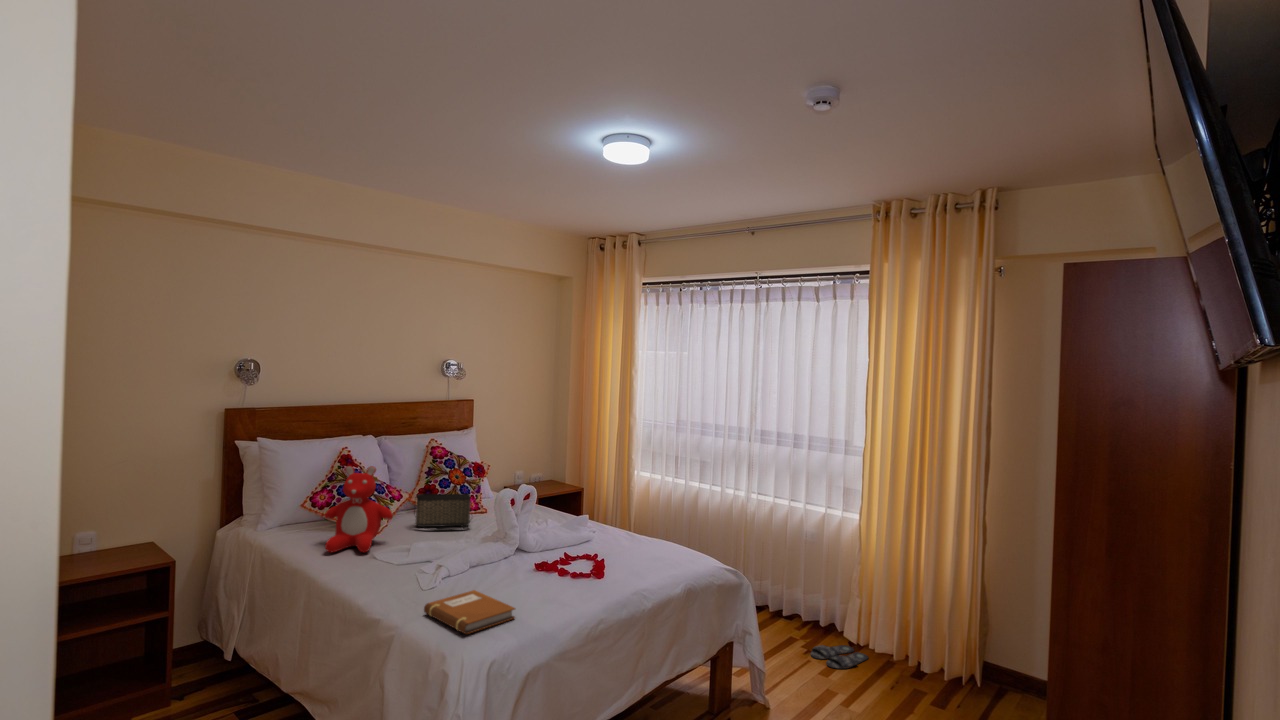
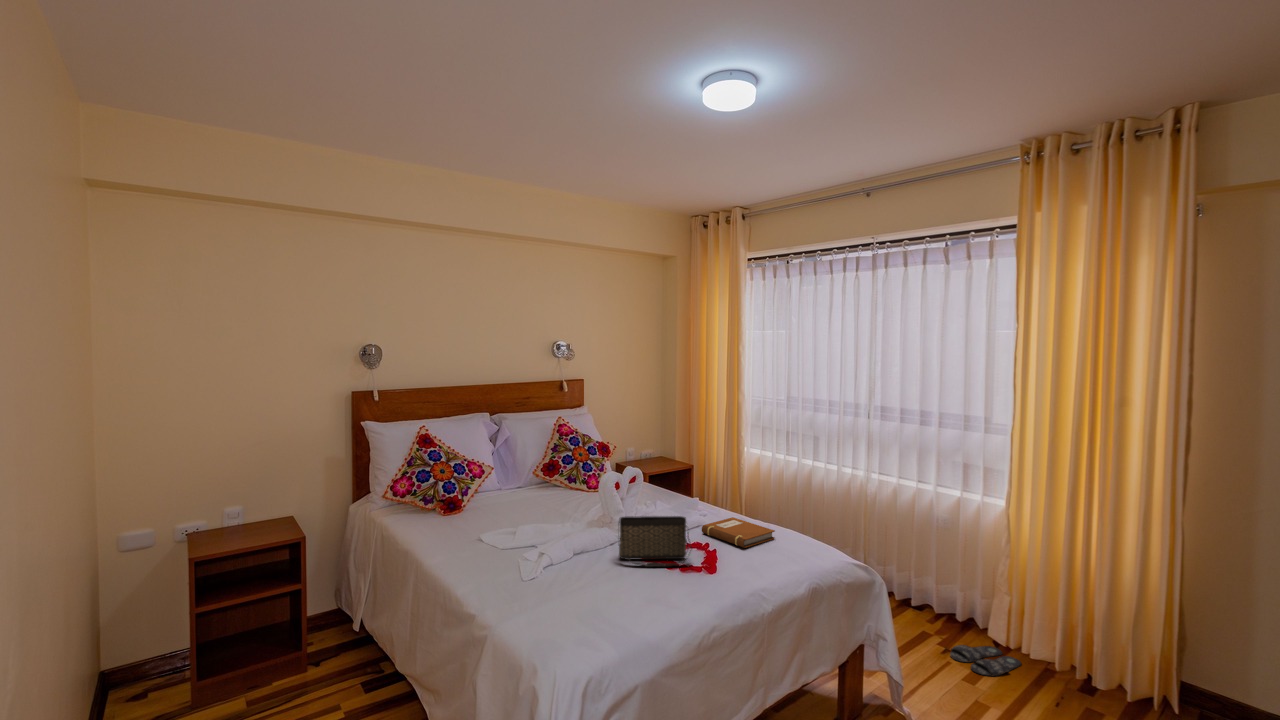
teddy bear: present [325,466,393,553] -> none [435,447,500,535]
handbag: present [415,494,472,531] -> present [619,516,689,567]
notebook: present [424,590,515,634] -> present [702,517,775,548]

